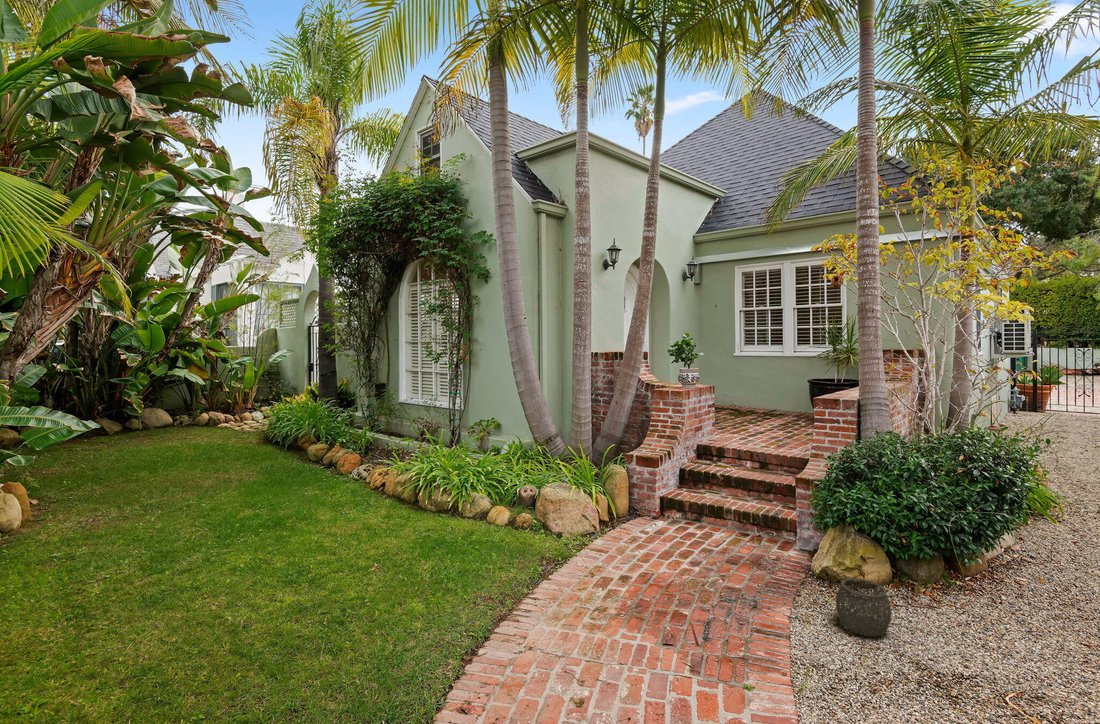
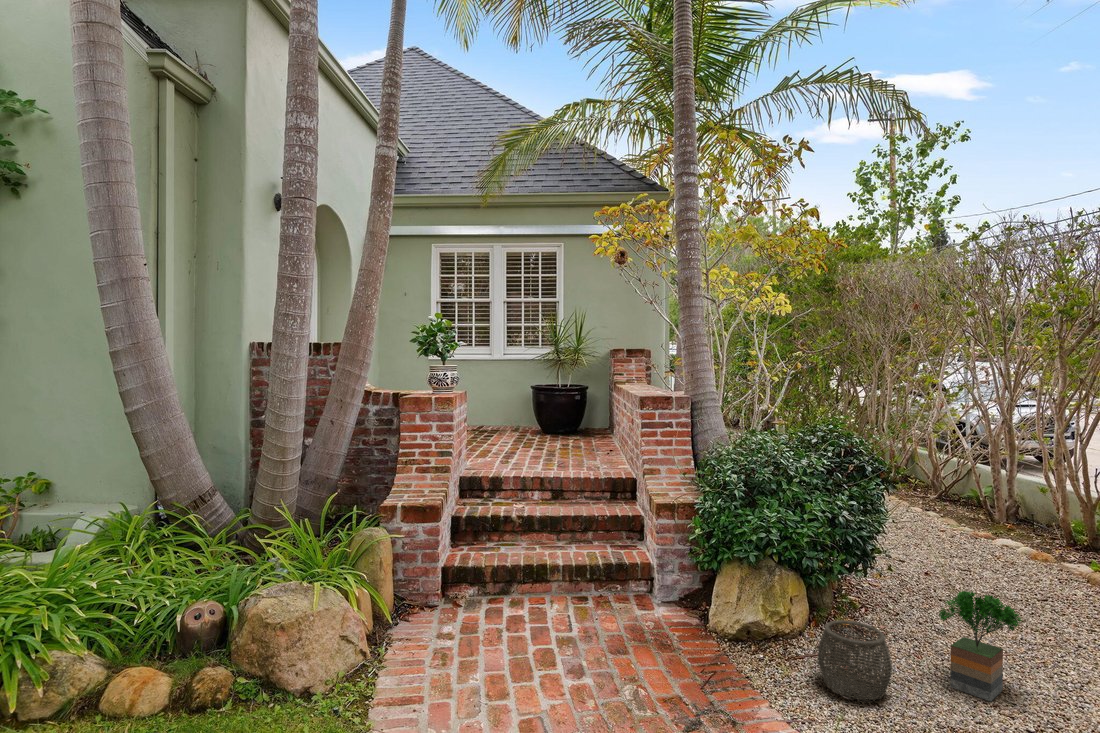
potted tree: none [949,584,1027,674] -> present [939,591,1022,701]

